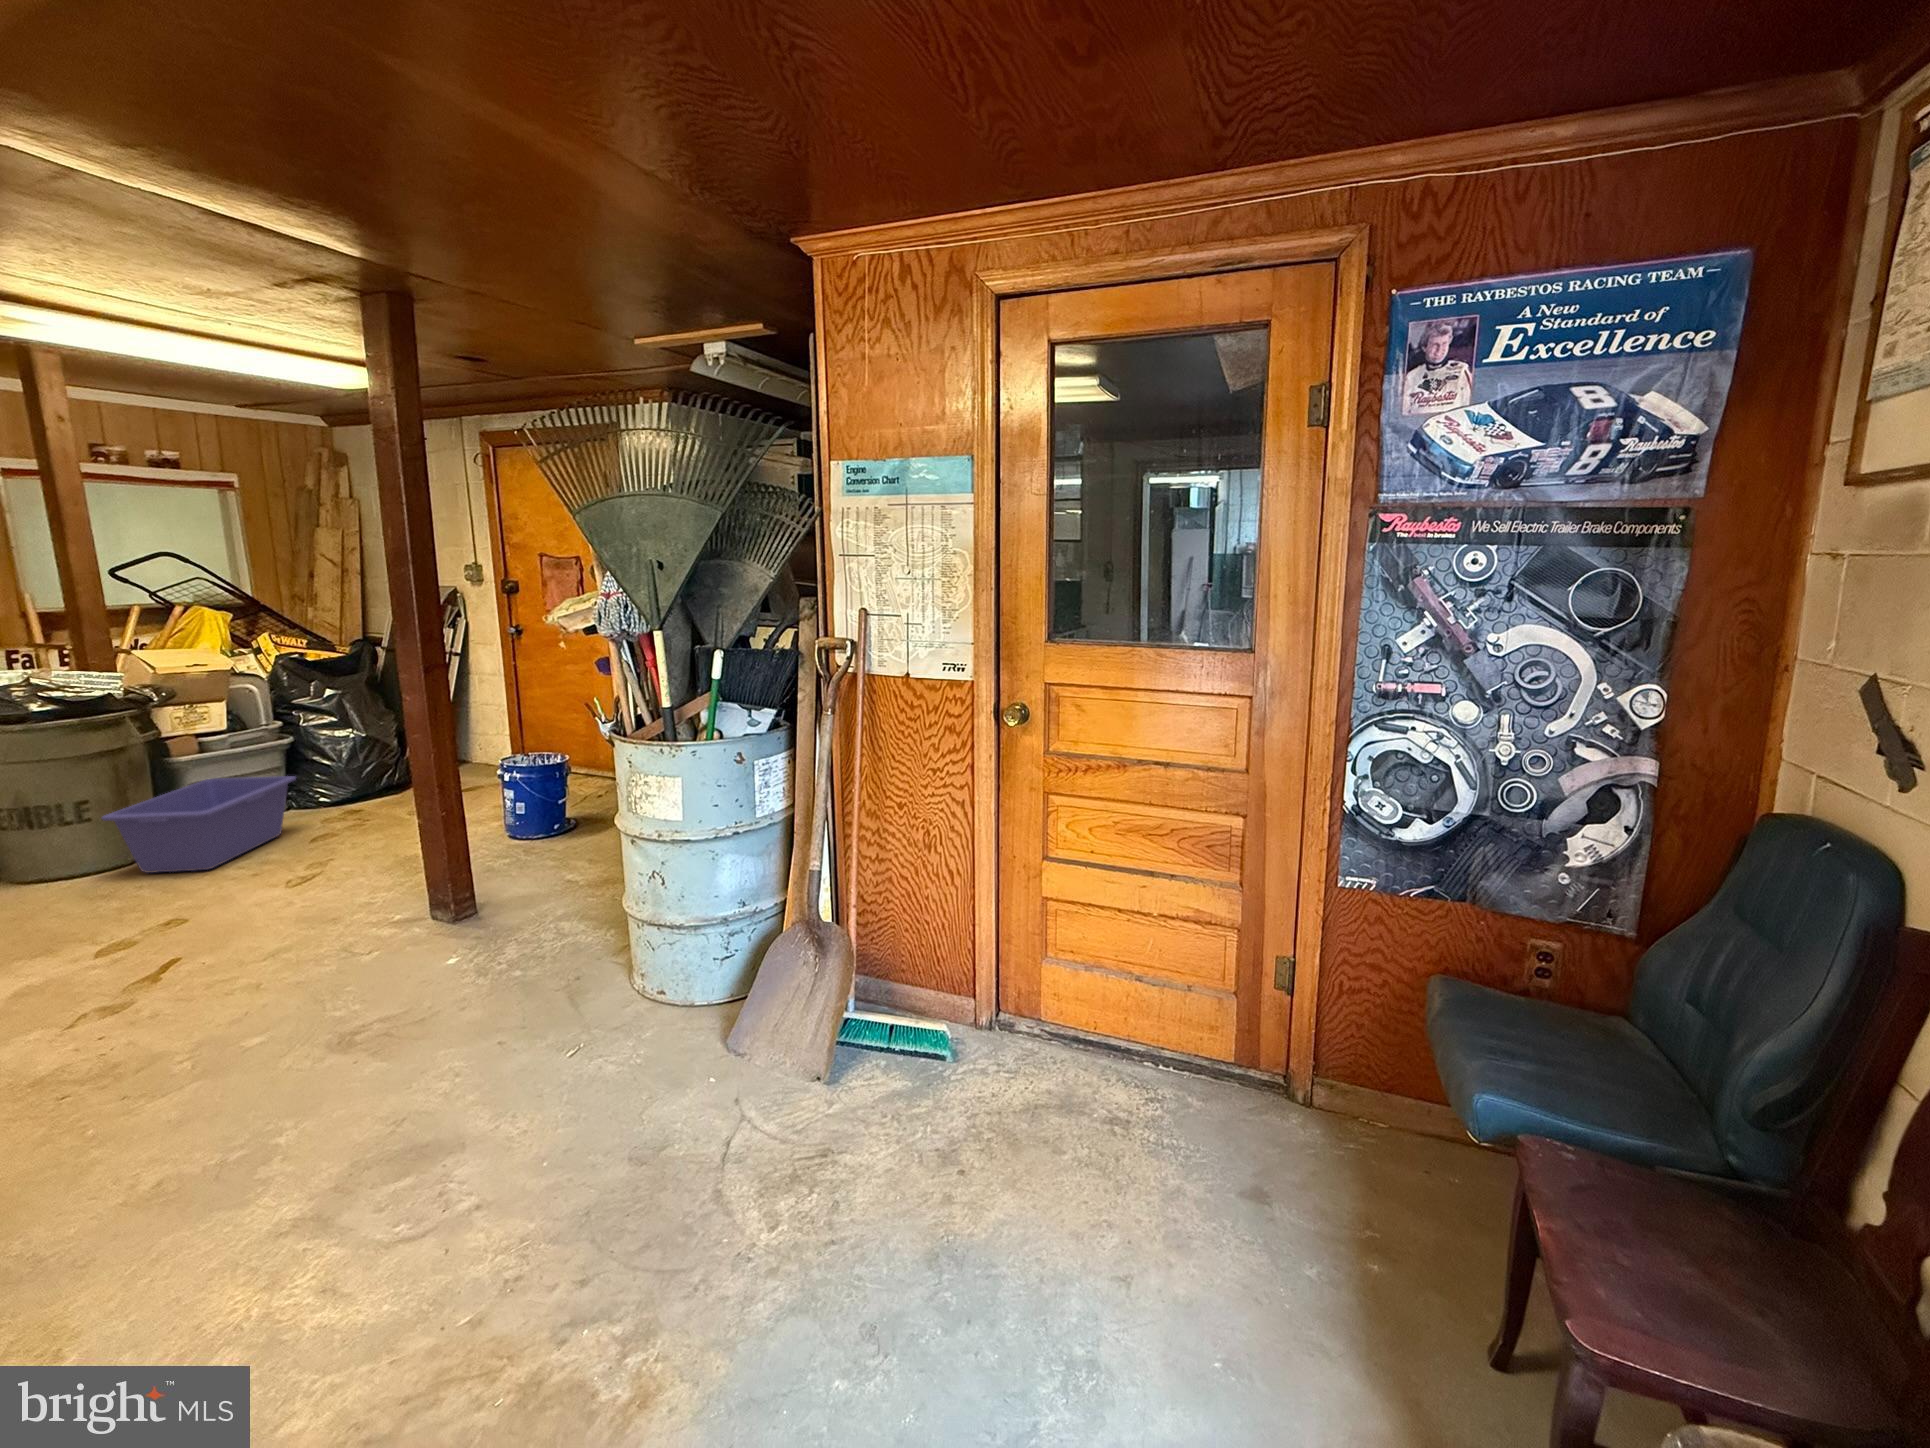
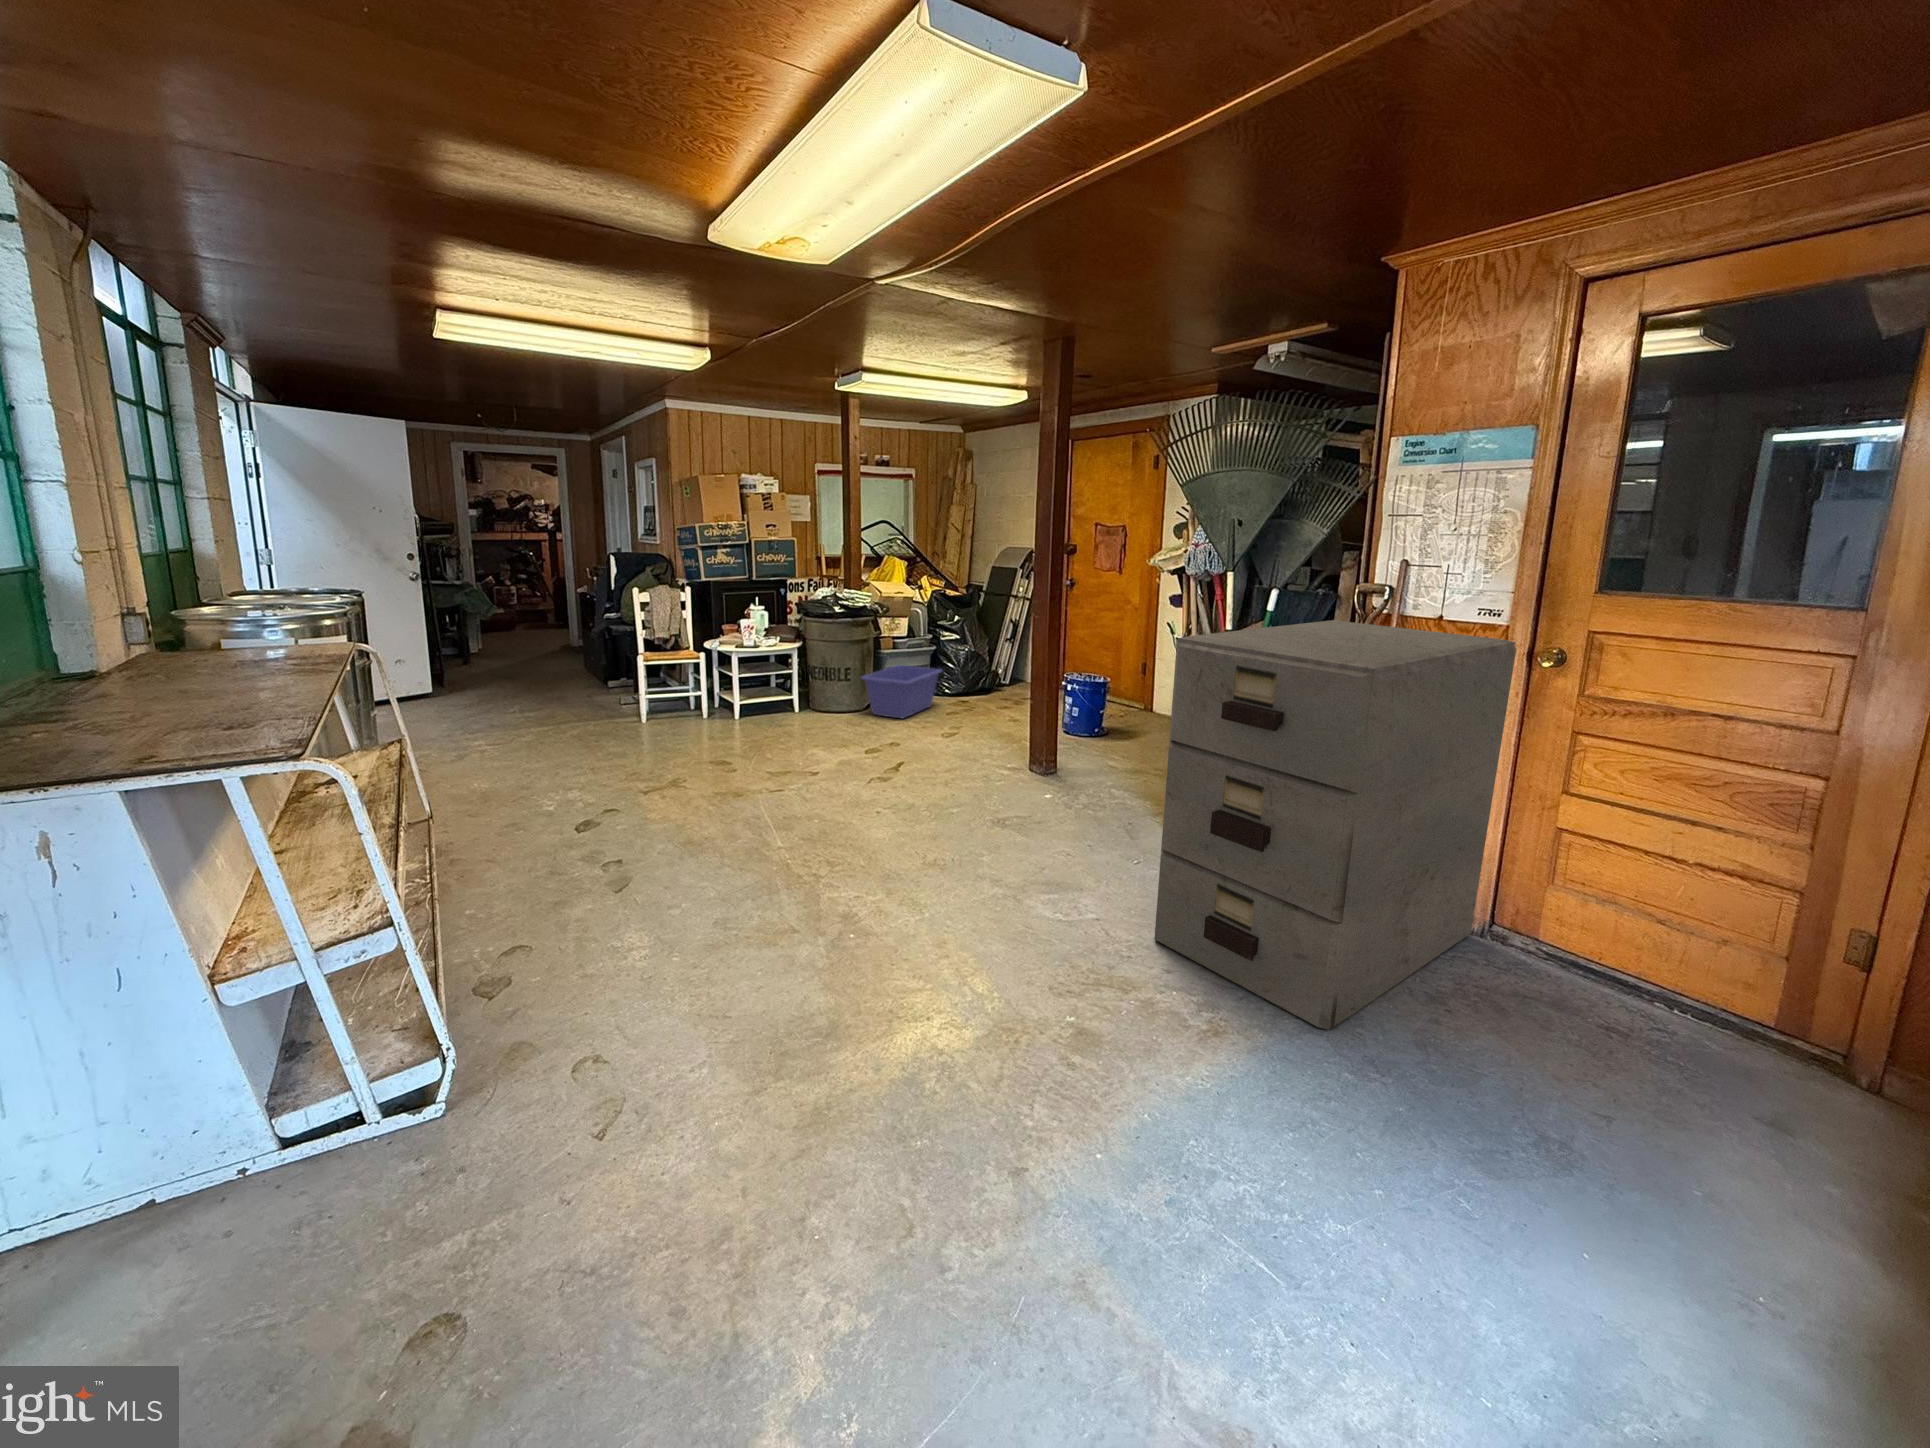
filing cabinet: none [523,686,982,1305] -> present [1154,620,1516,1030]

